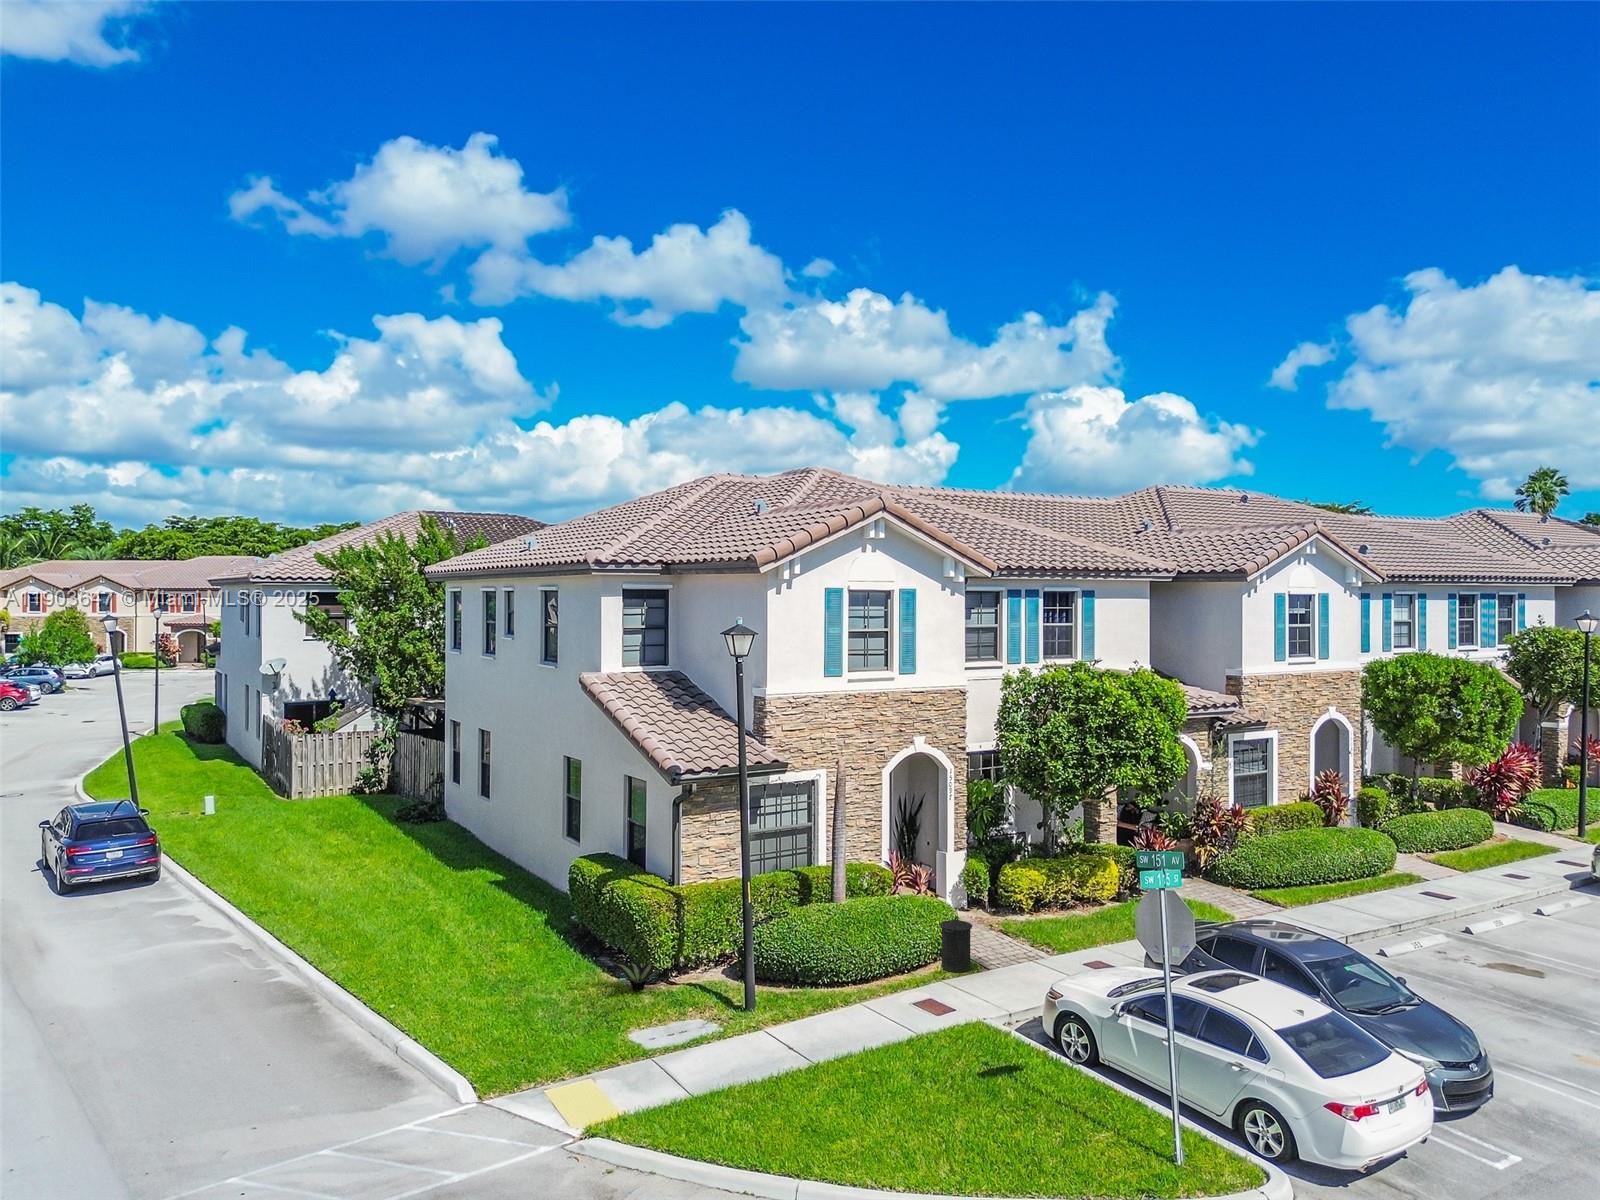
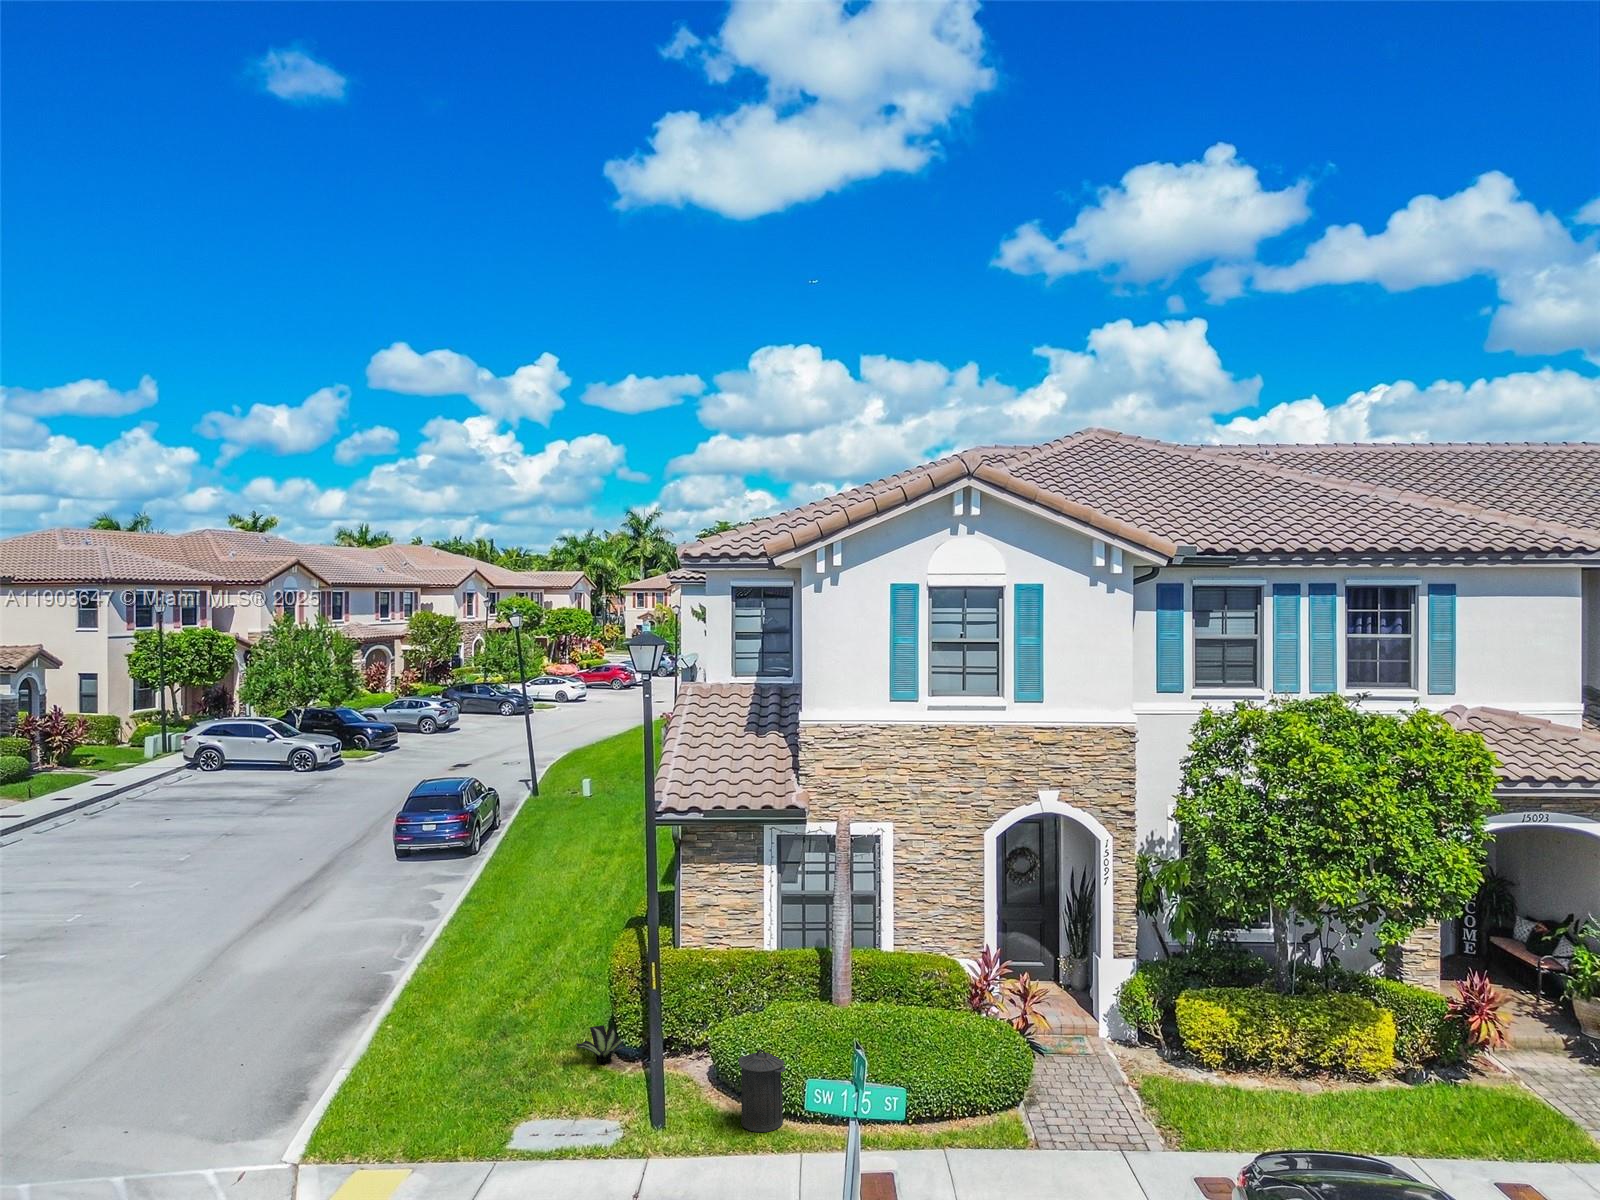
trash can: present [940,916,973,972] -> present [738,1049,786,1132]

